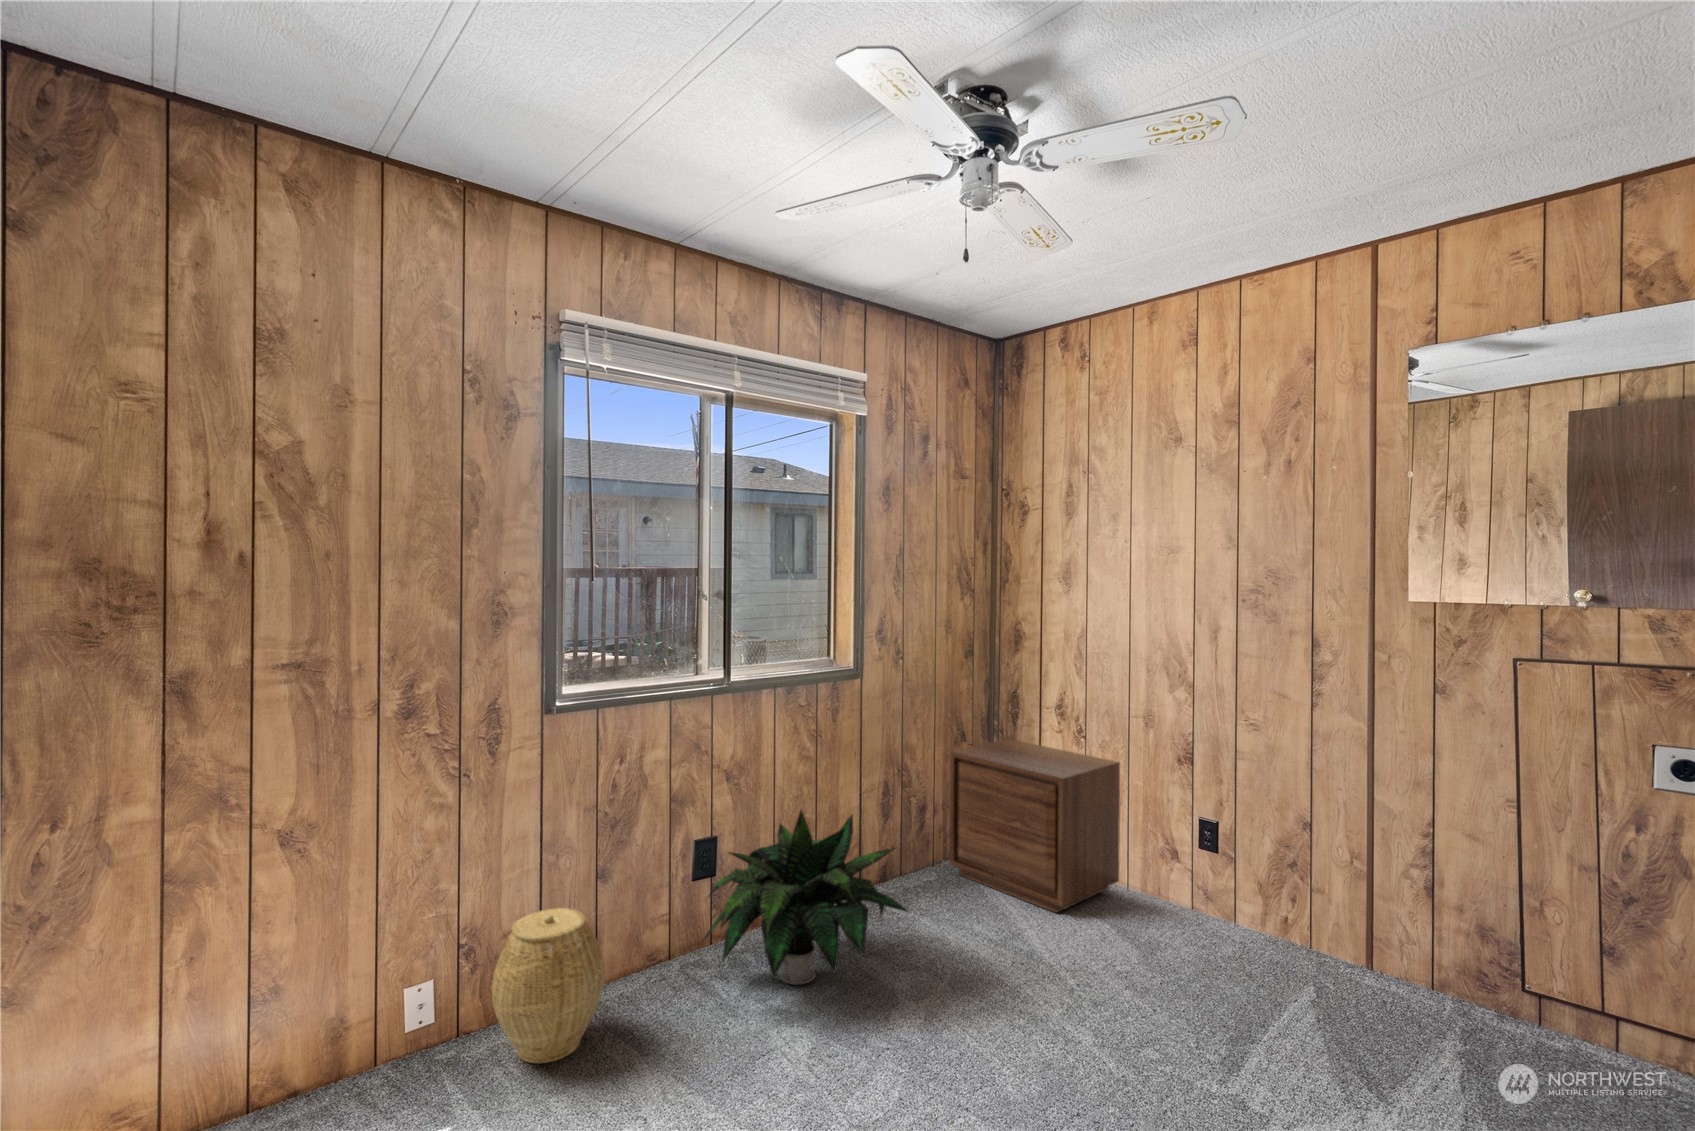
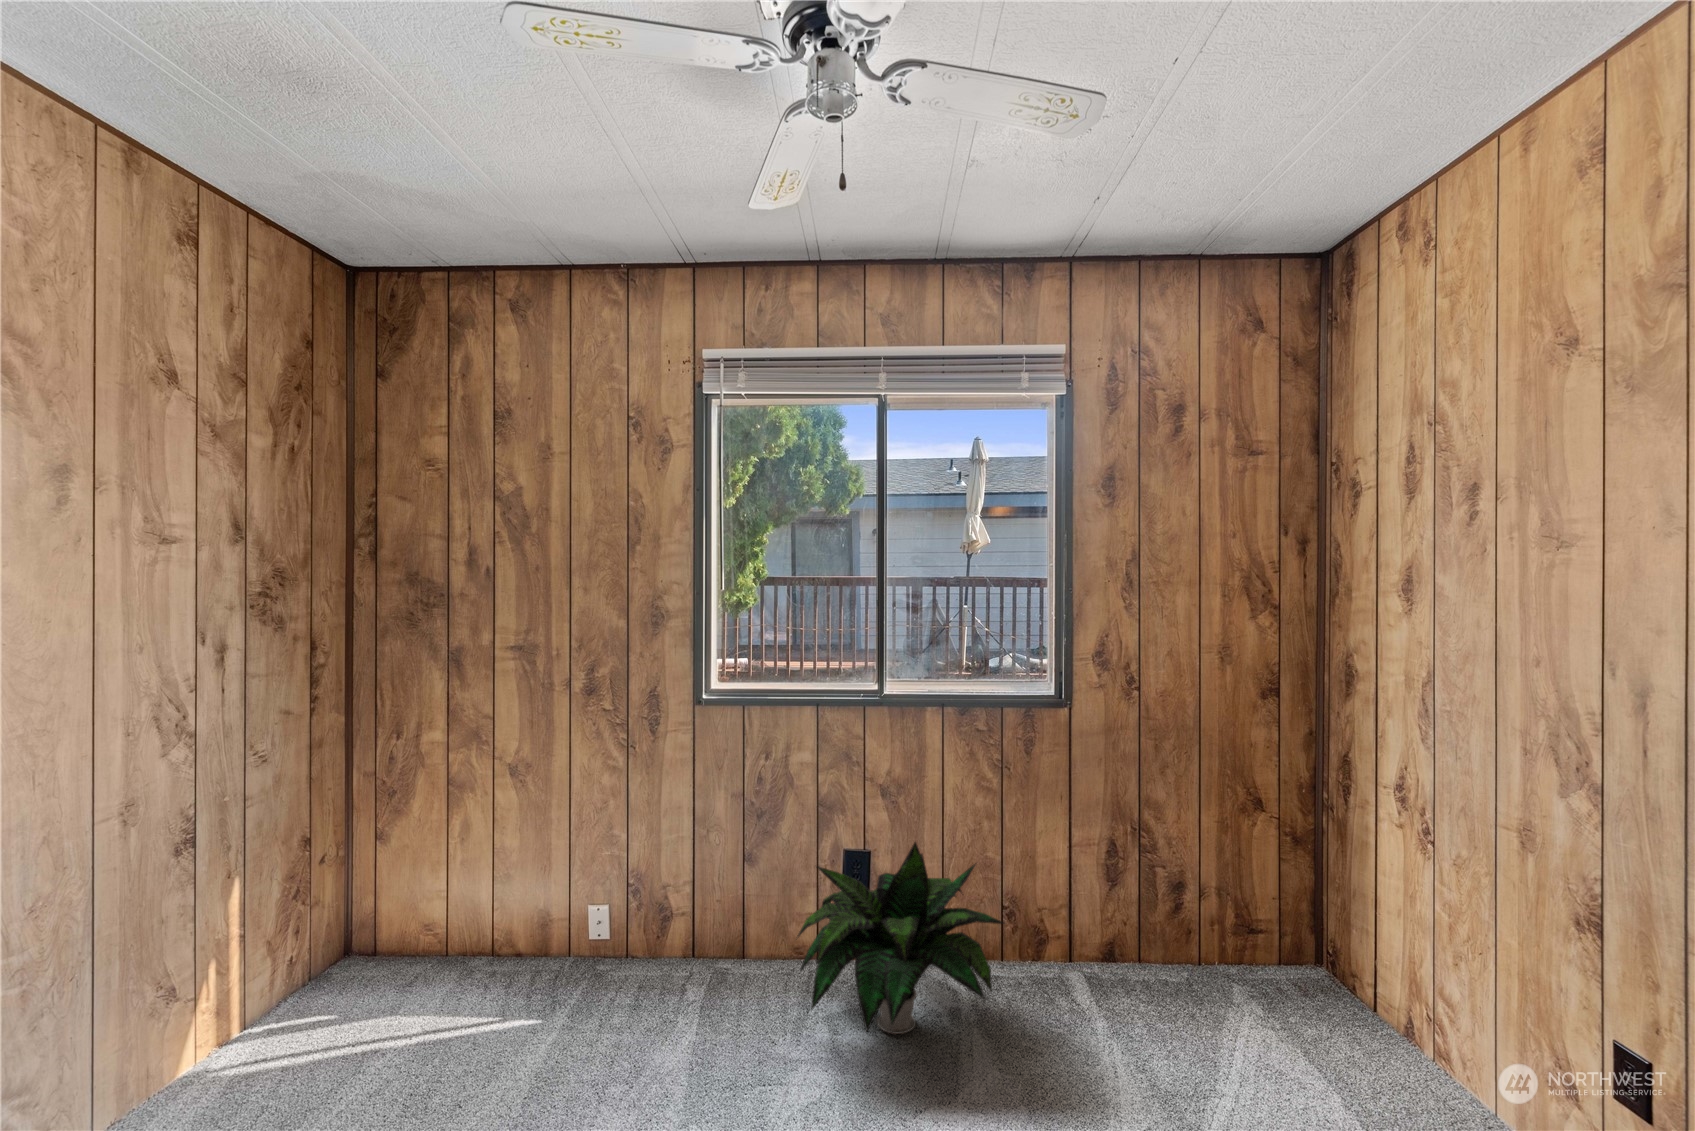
nightstand: present [950,739,1120,913] -> none [1208,819,1469,1097]
woven basket: present [492,908,605,1063] -> none [615,873,709,1006]

